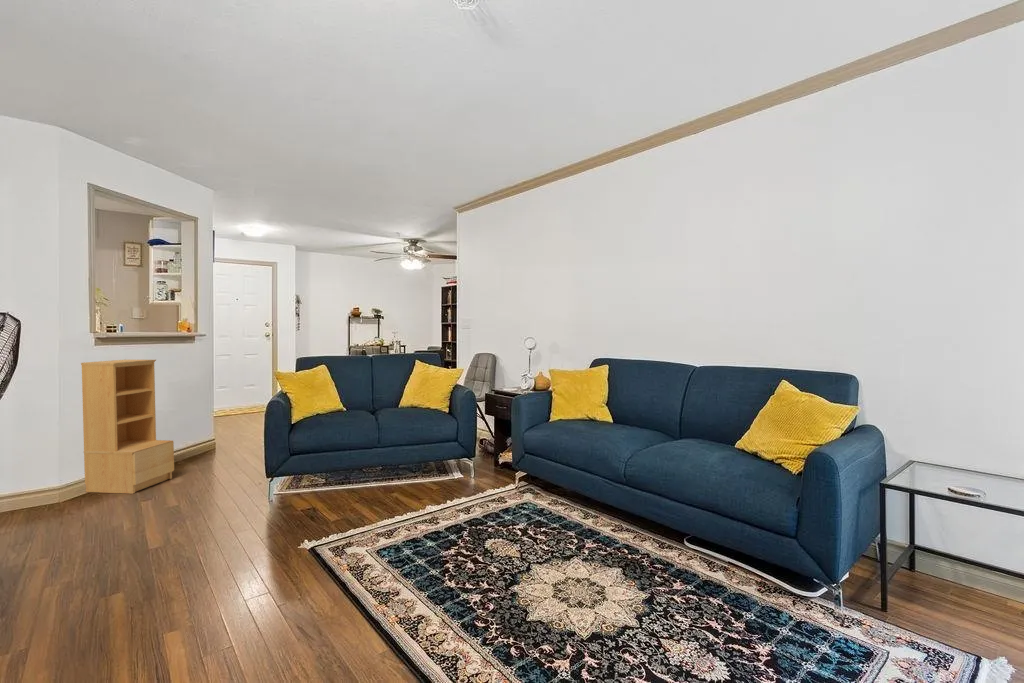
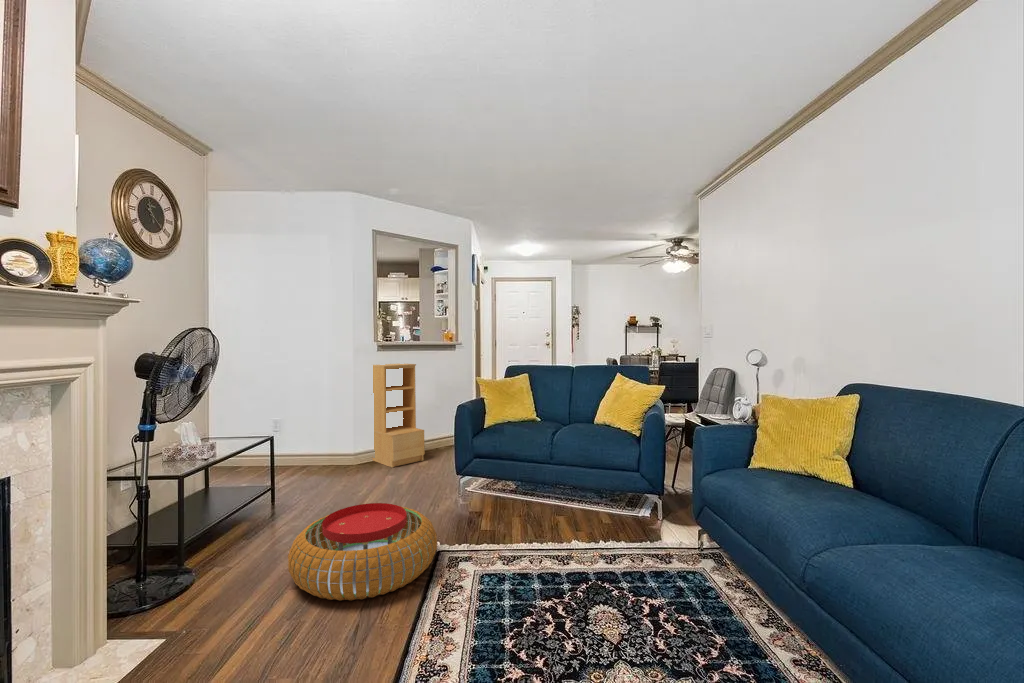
pouf: none [138,512,326,628] -> present [288,503,437,601]

